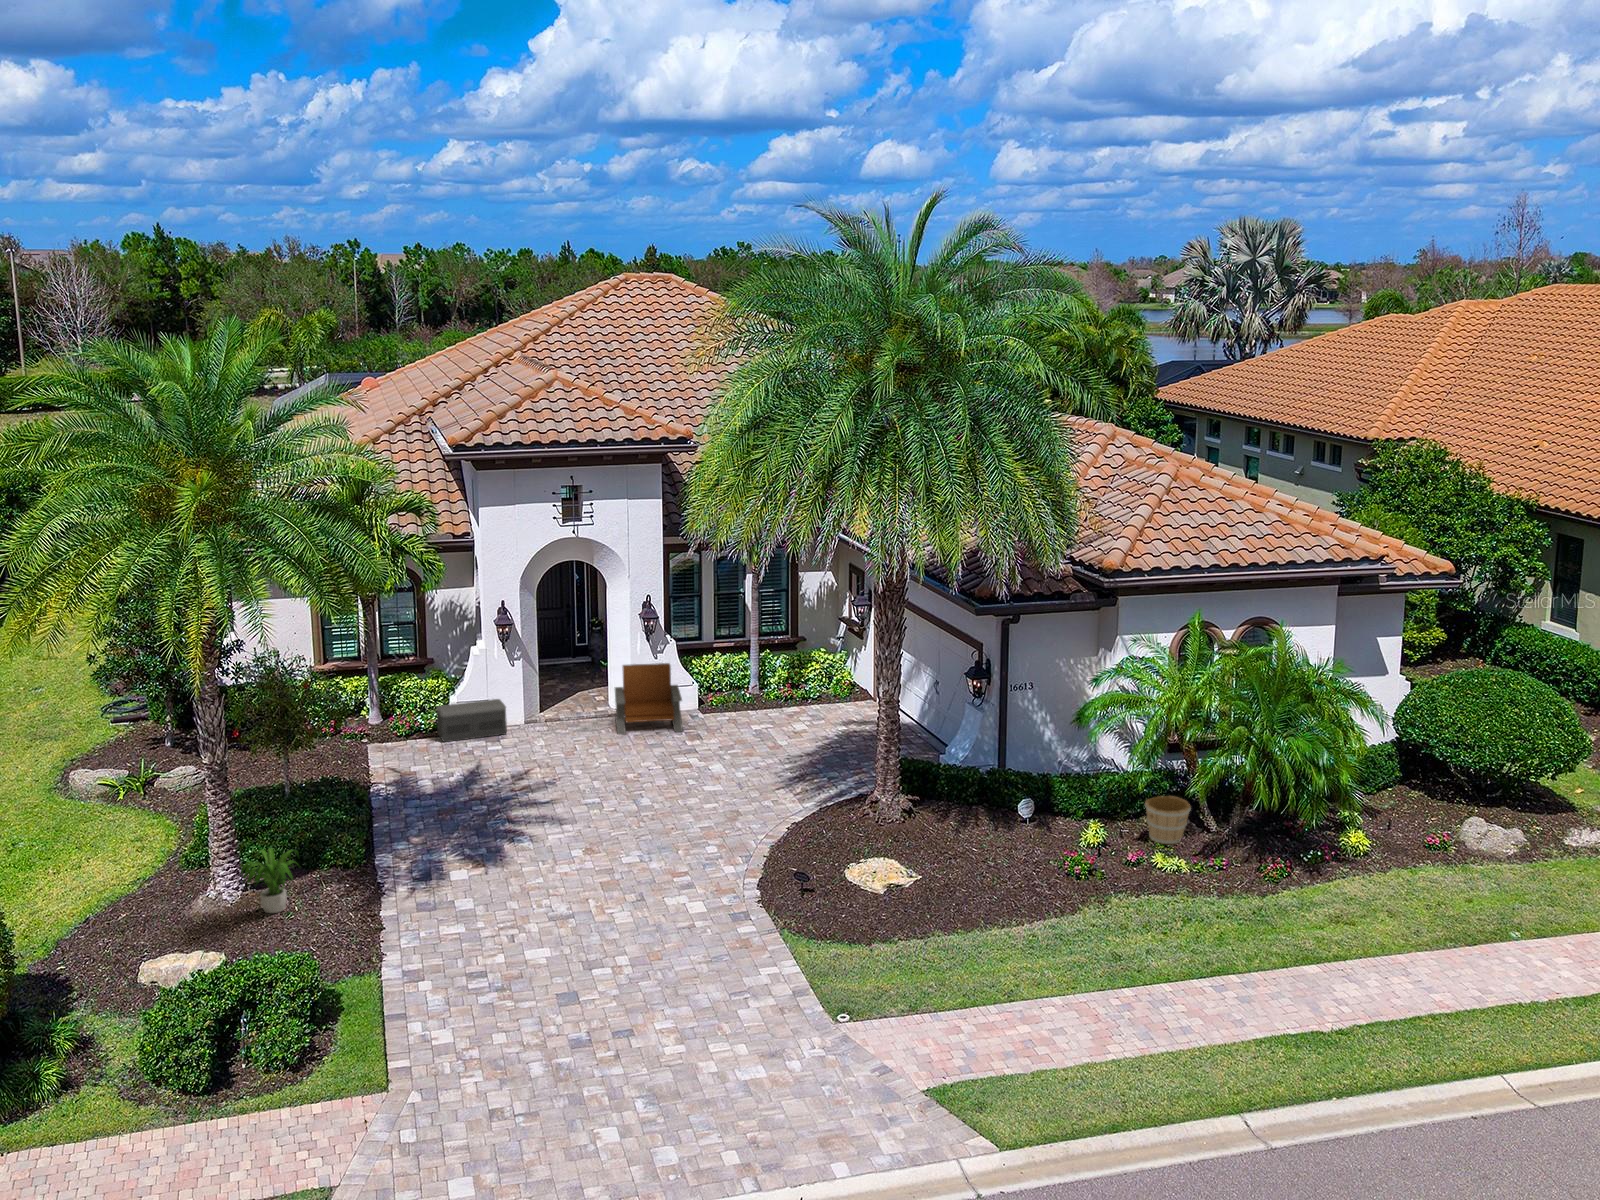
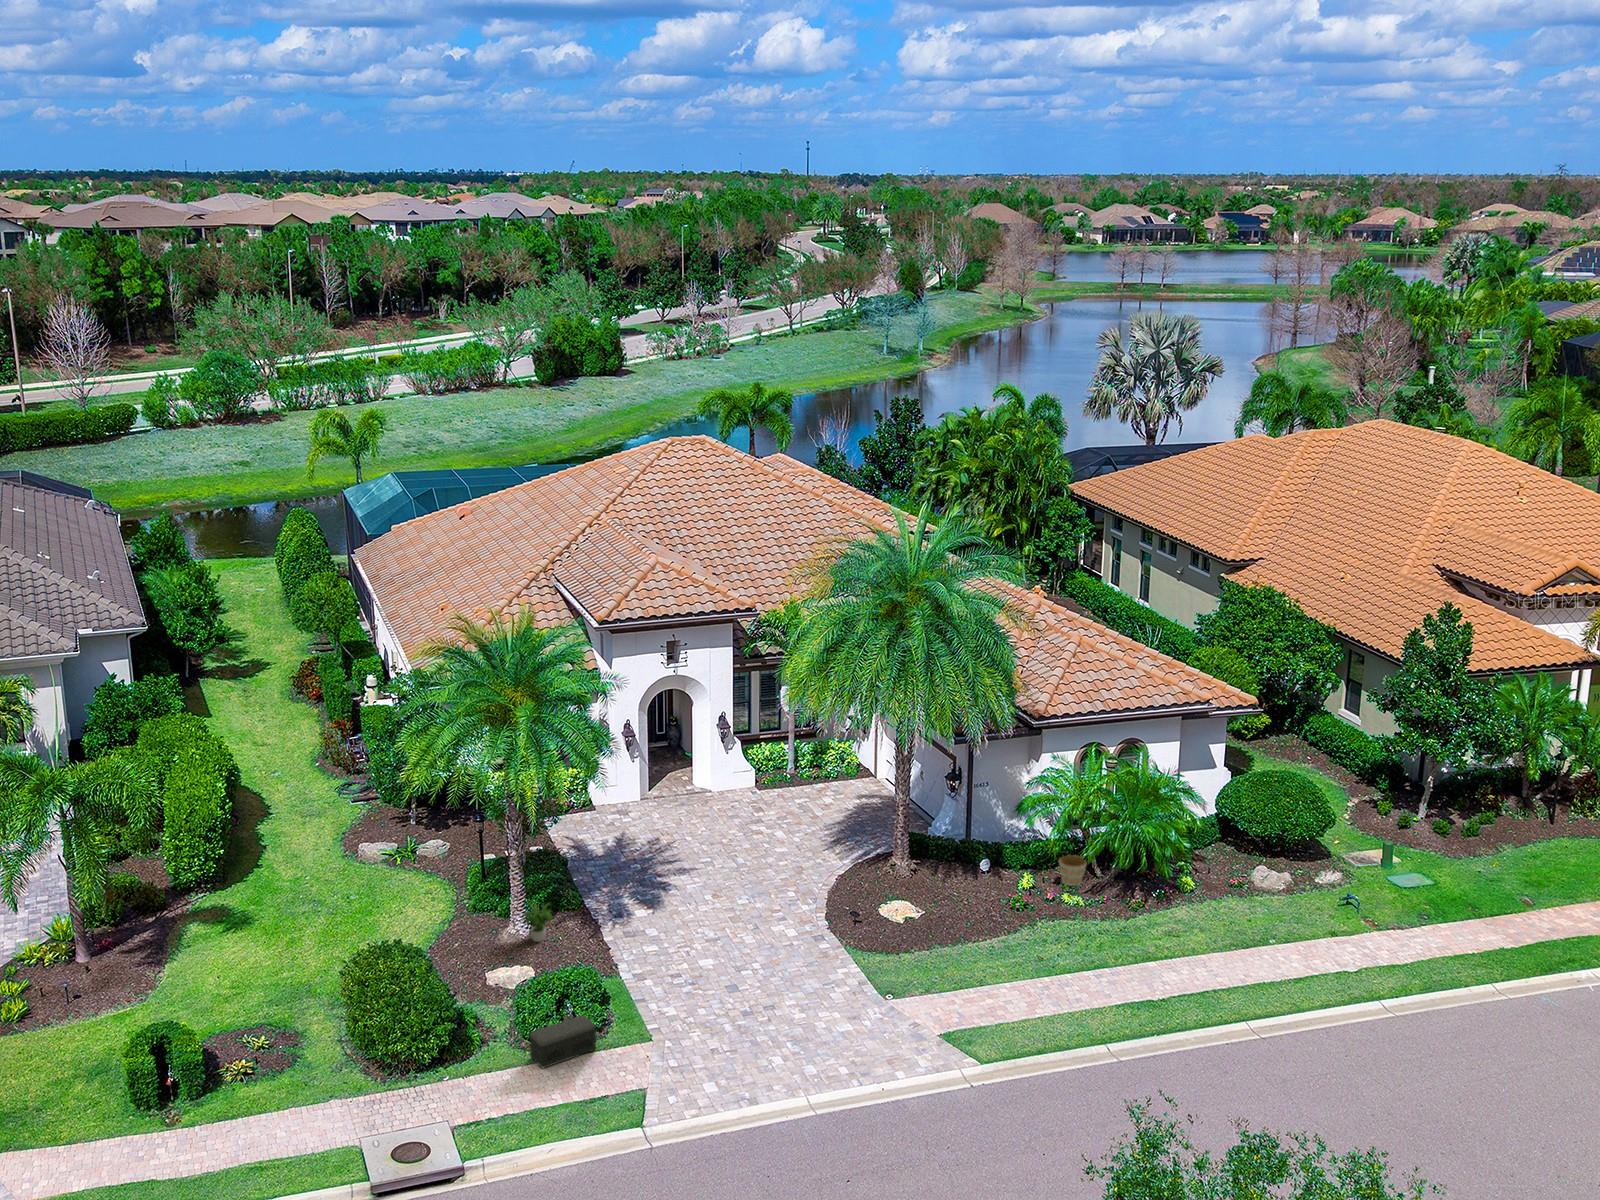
lounge chair: present [615,663,683,735] -> none [700,757,749,809]
storage bench: present [436,699,507,742] -> present [530,1015,596,1068]

